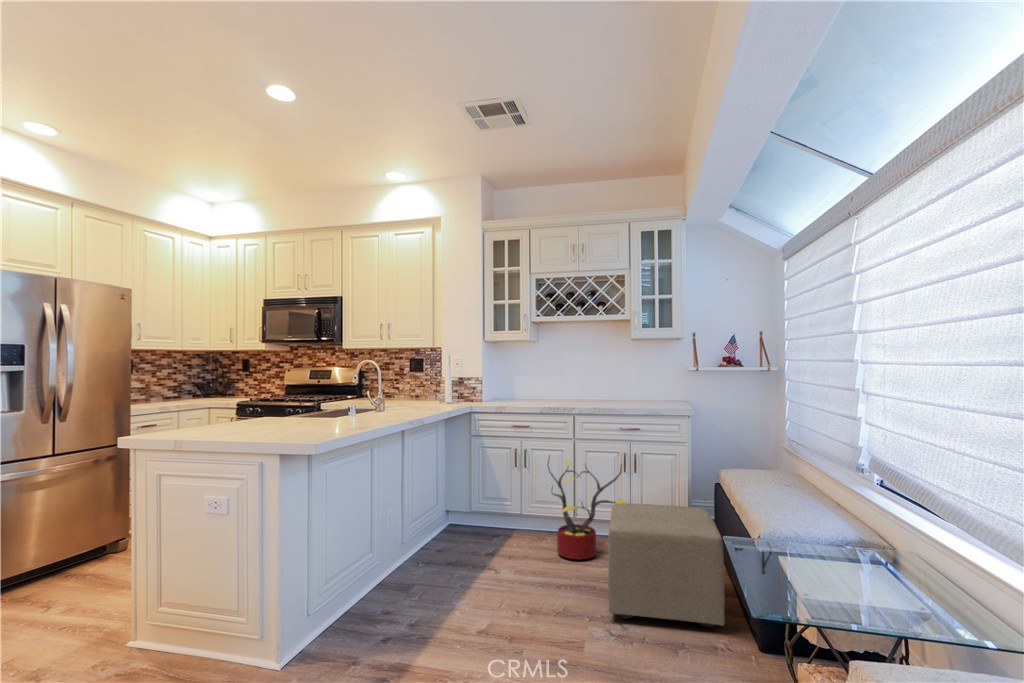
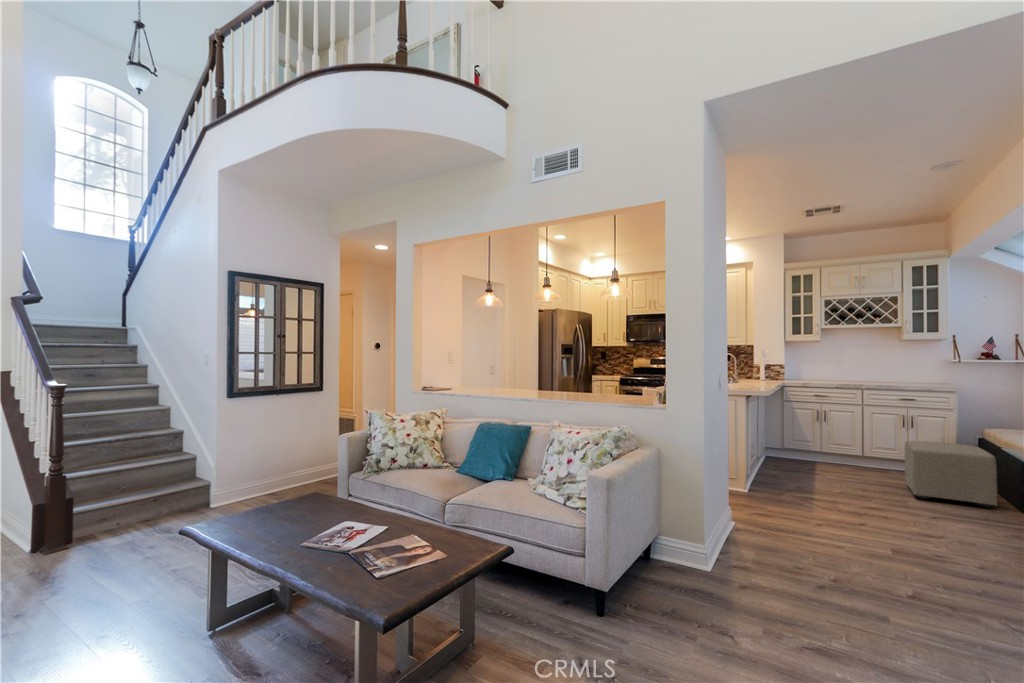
decorative plant: present [547,457,626,559] -> none [841,414,912,476]

